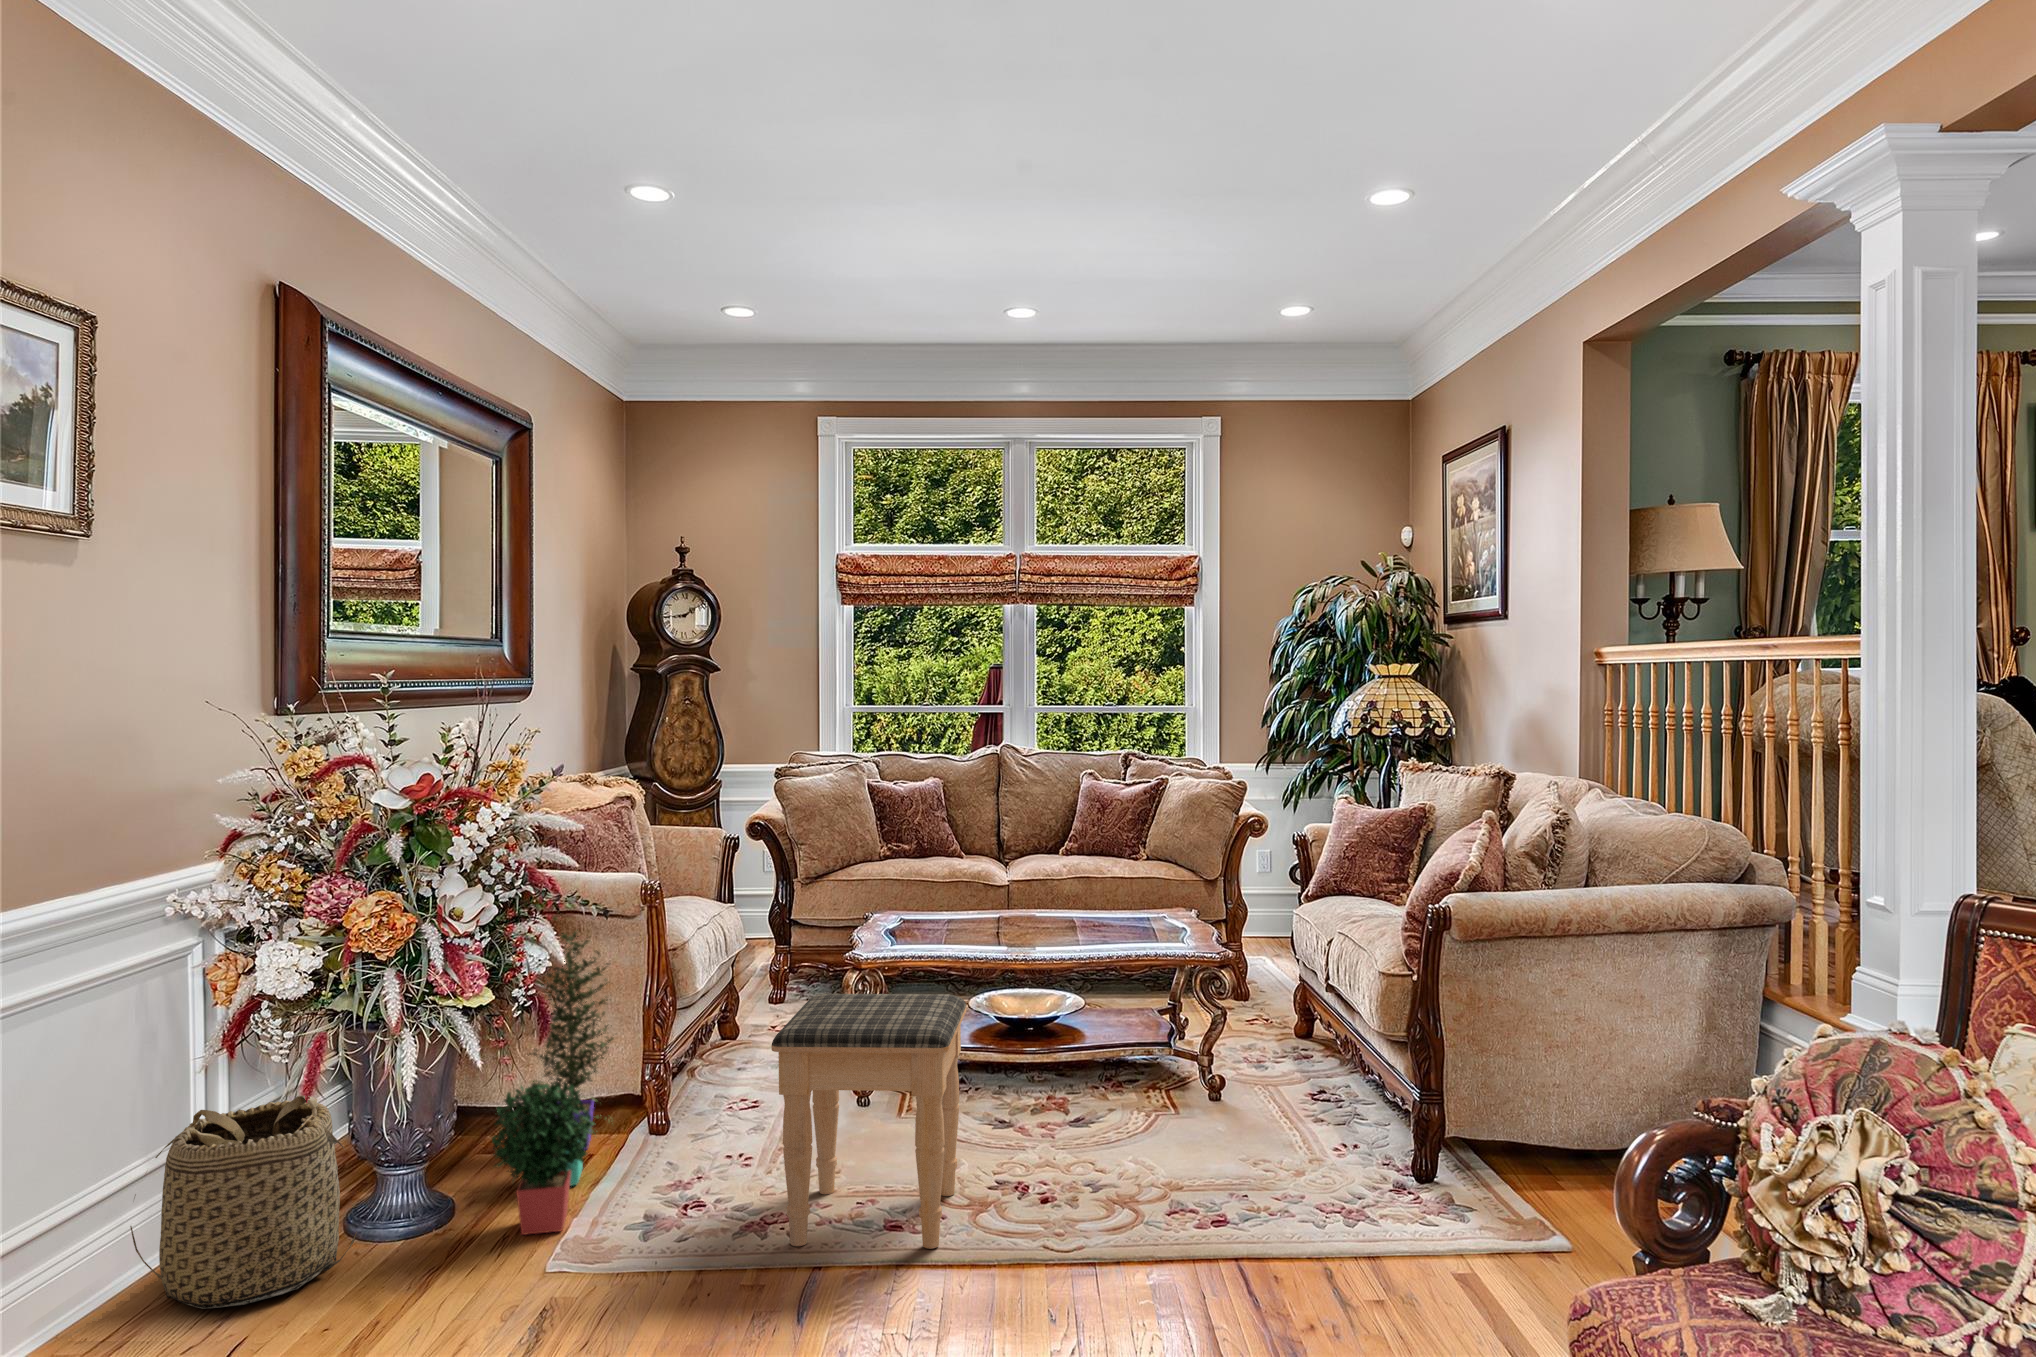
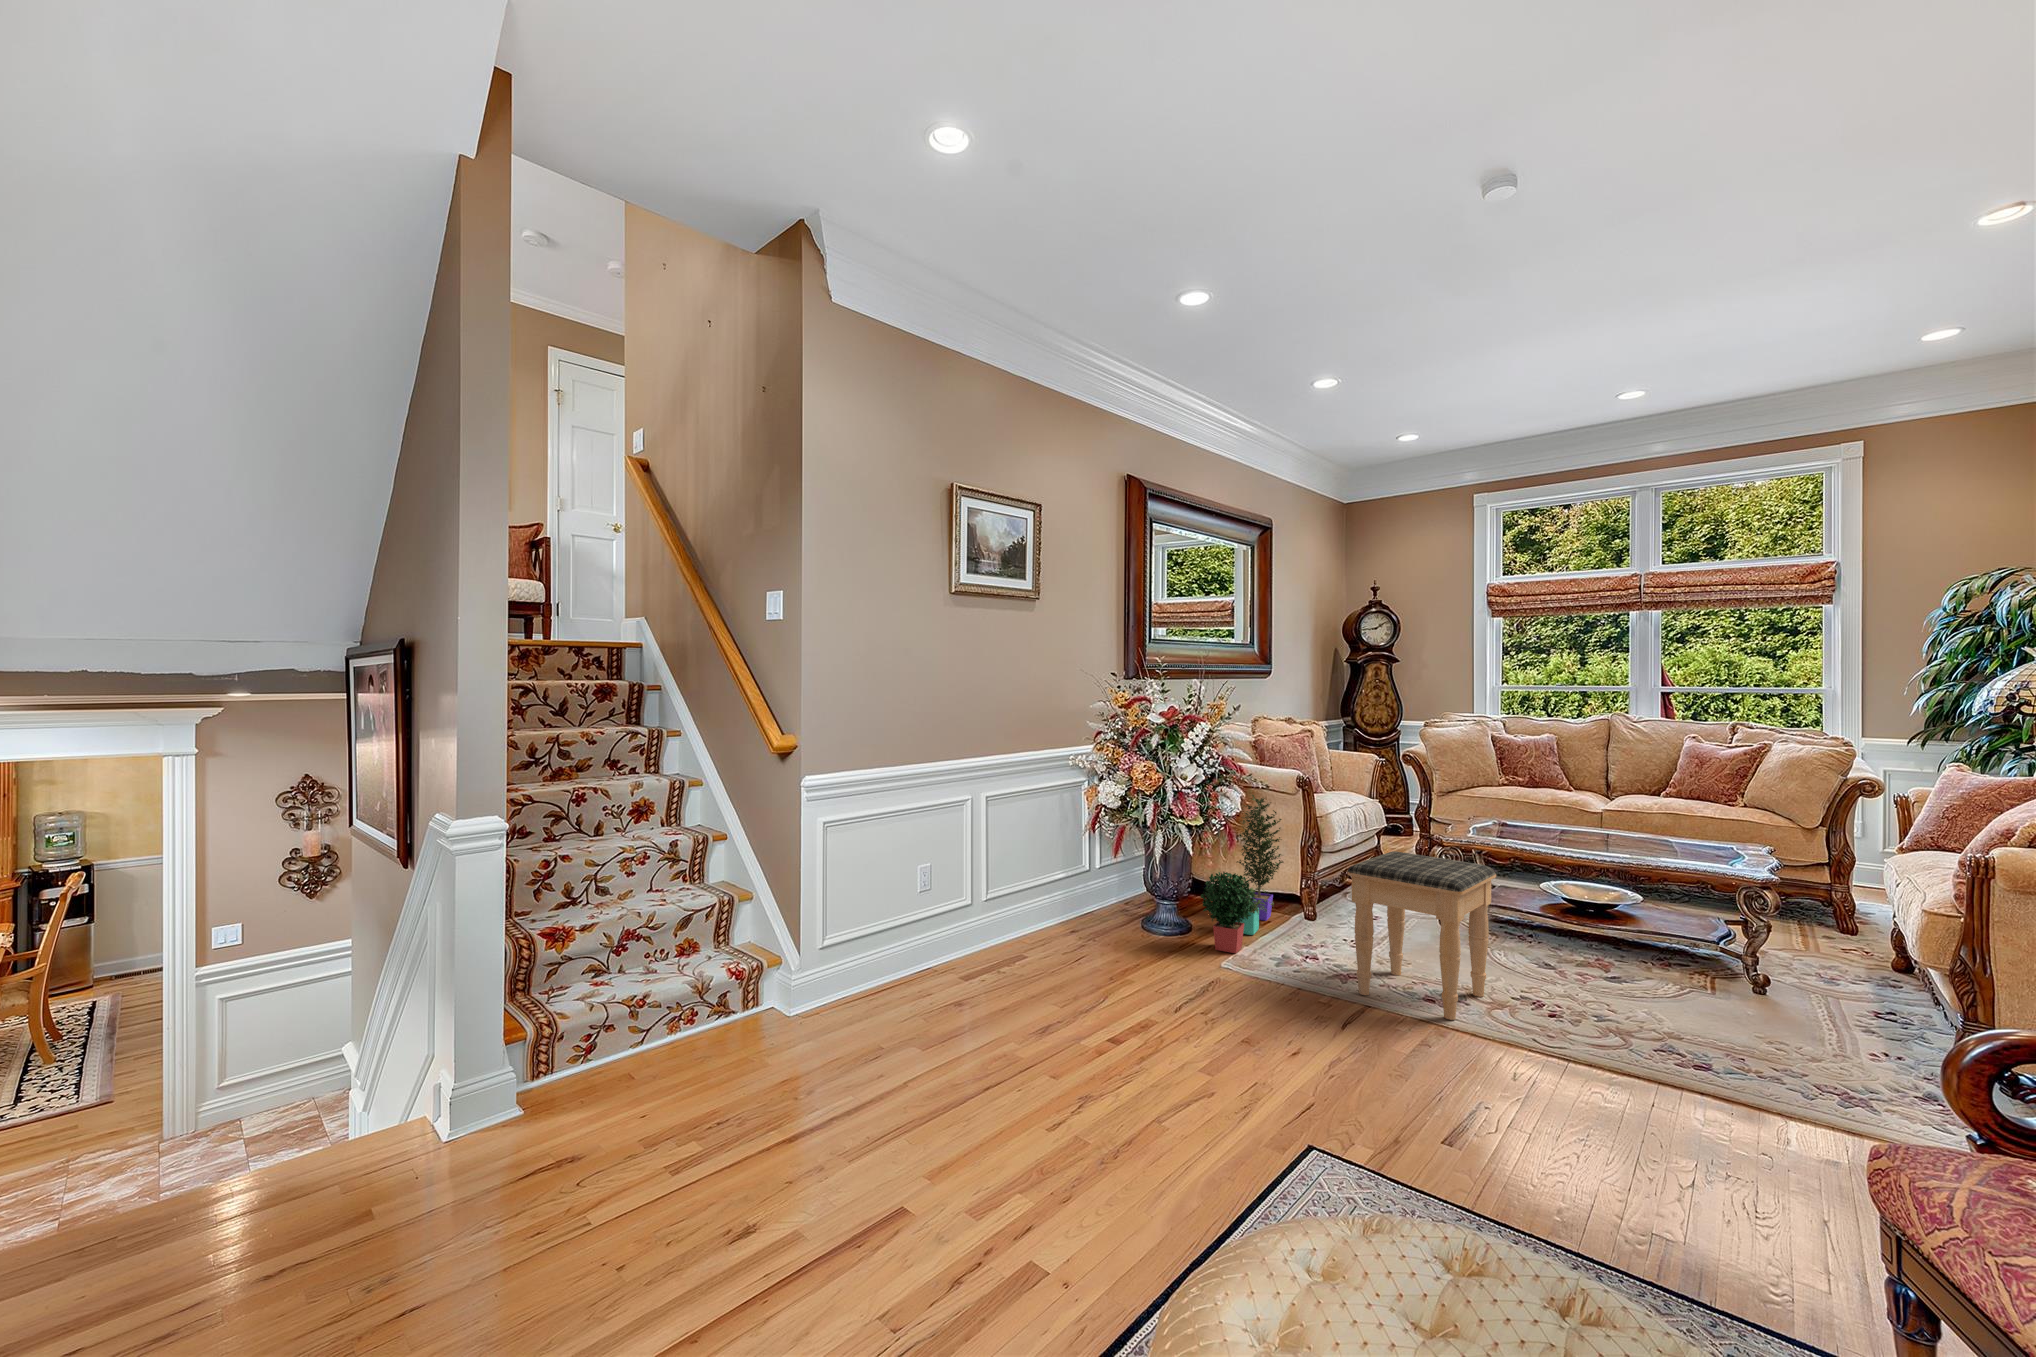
basket: present [130,1095,356,1309] -> none [1050,852,1137,945]

